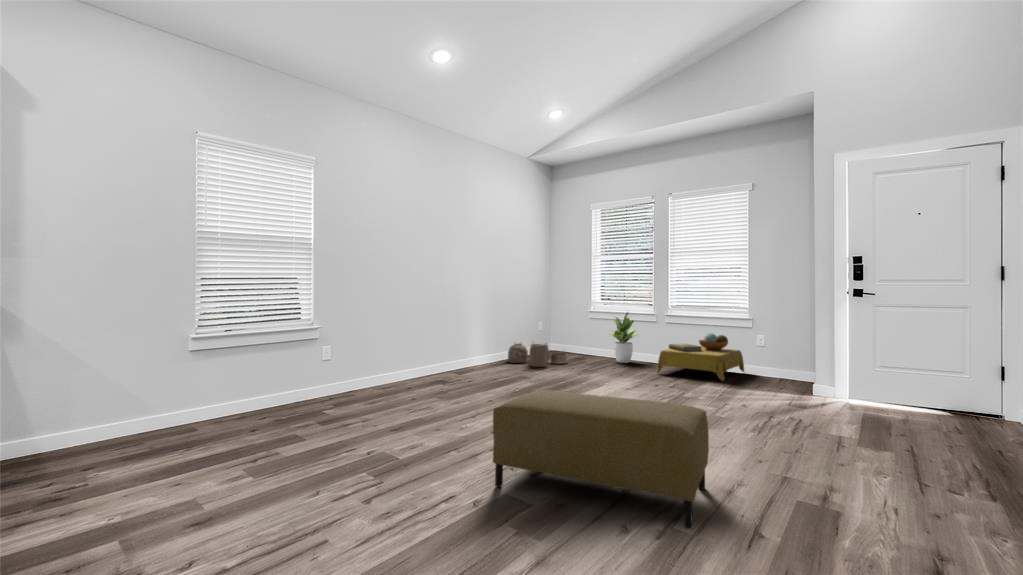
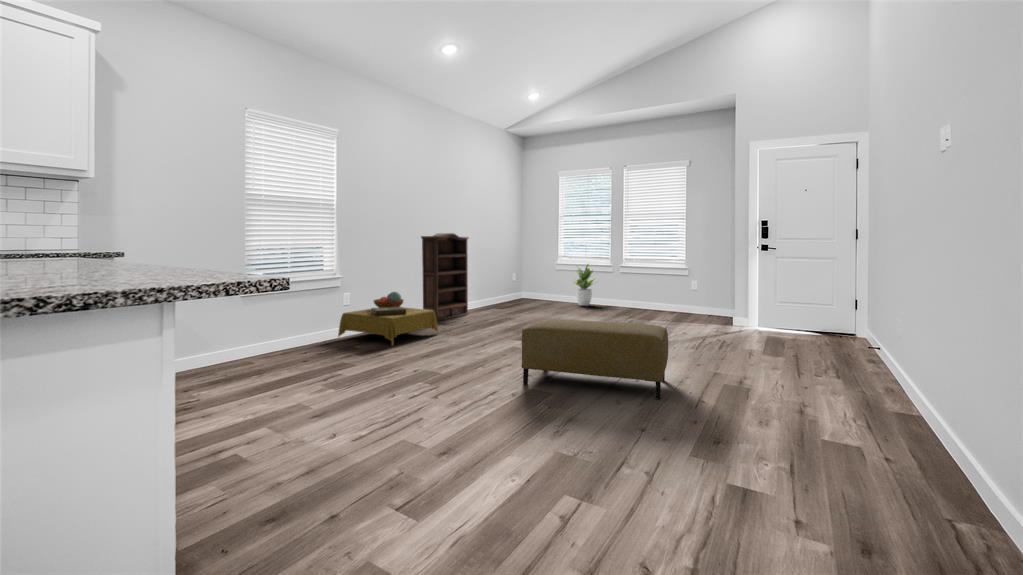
bookshelf: none [422,277,481,381] -> present [421,233,469,321]
side table: present [657,333,744,381] -> present [338,292,438,346]
woven basket: present [508,343,567,367] -> none [487,289,538,310]

